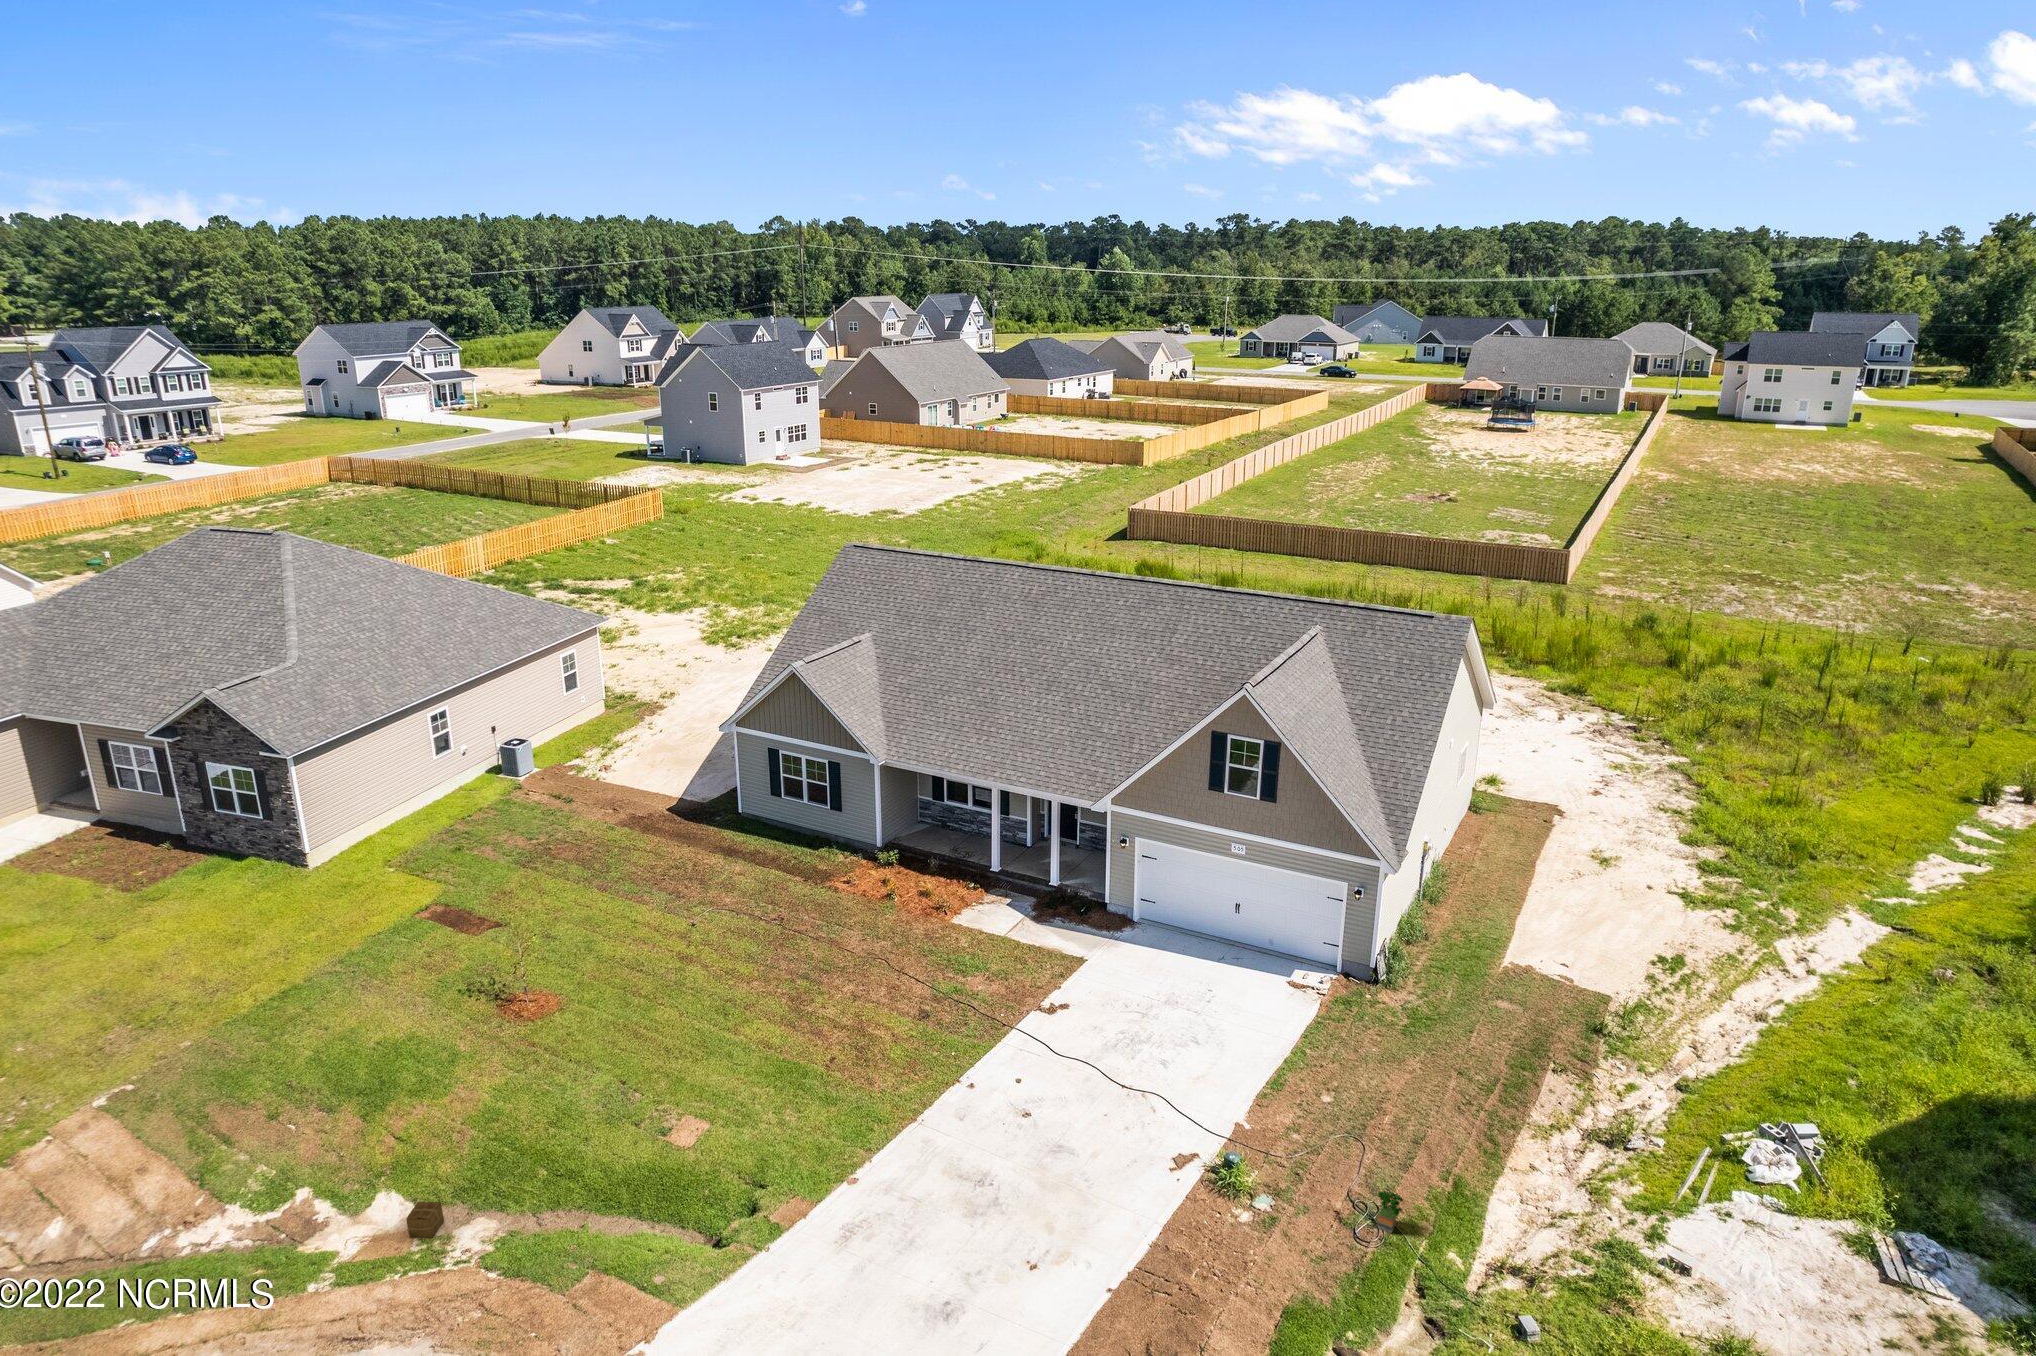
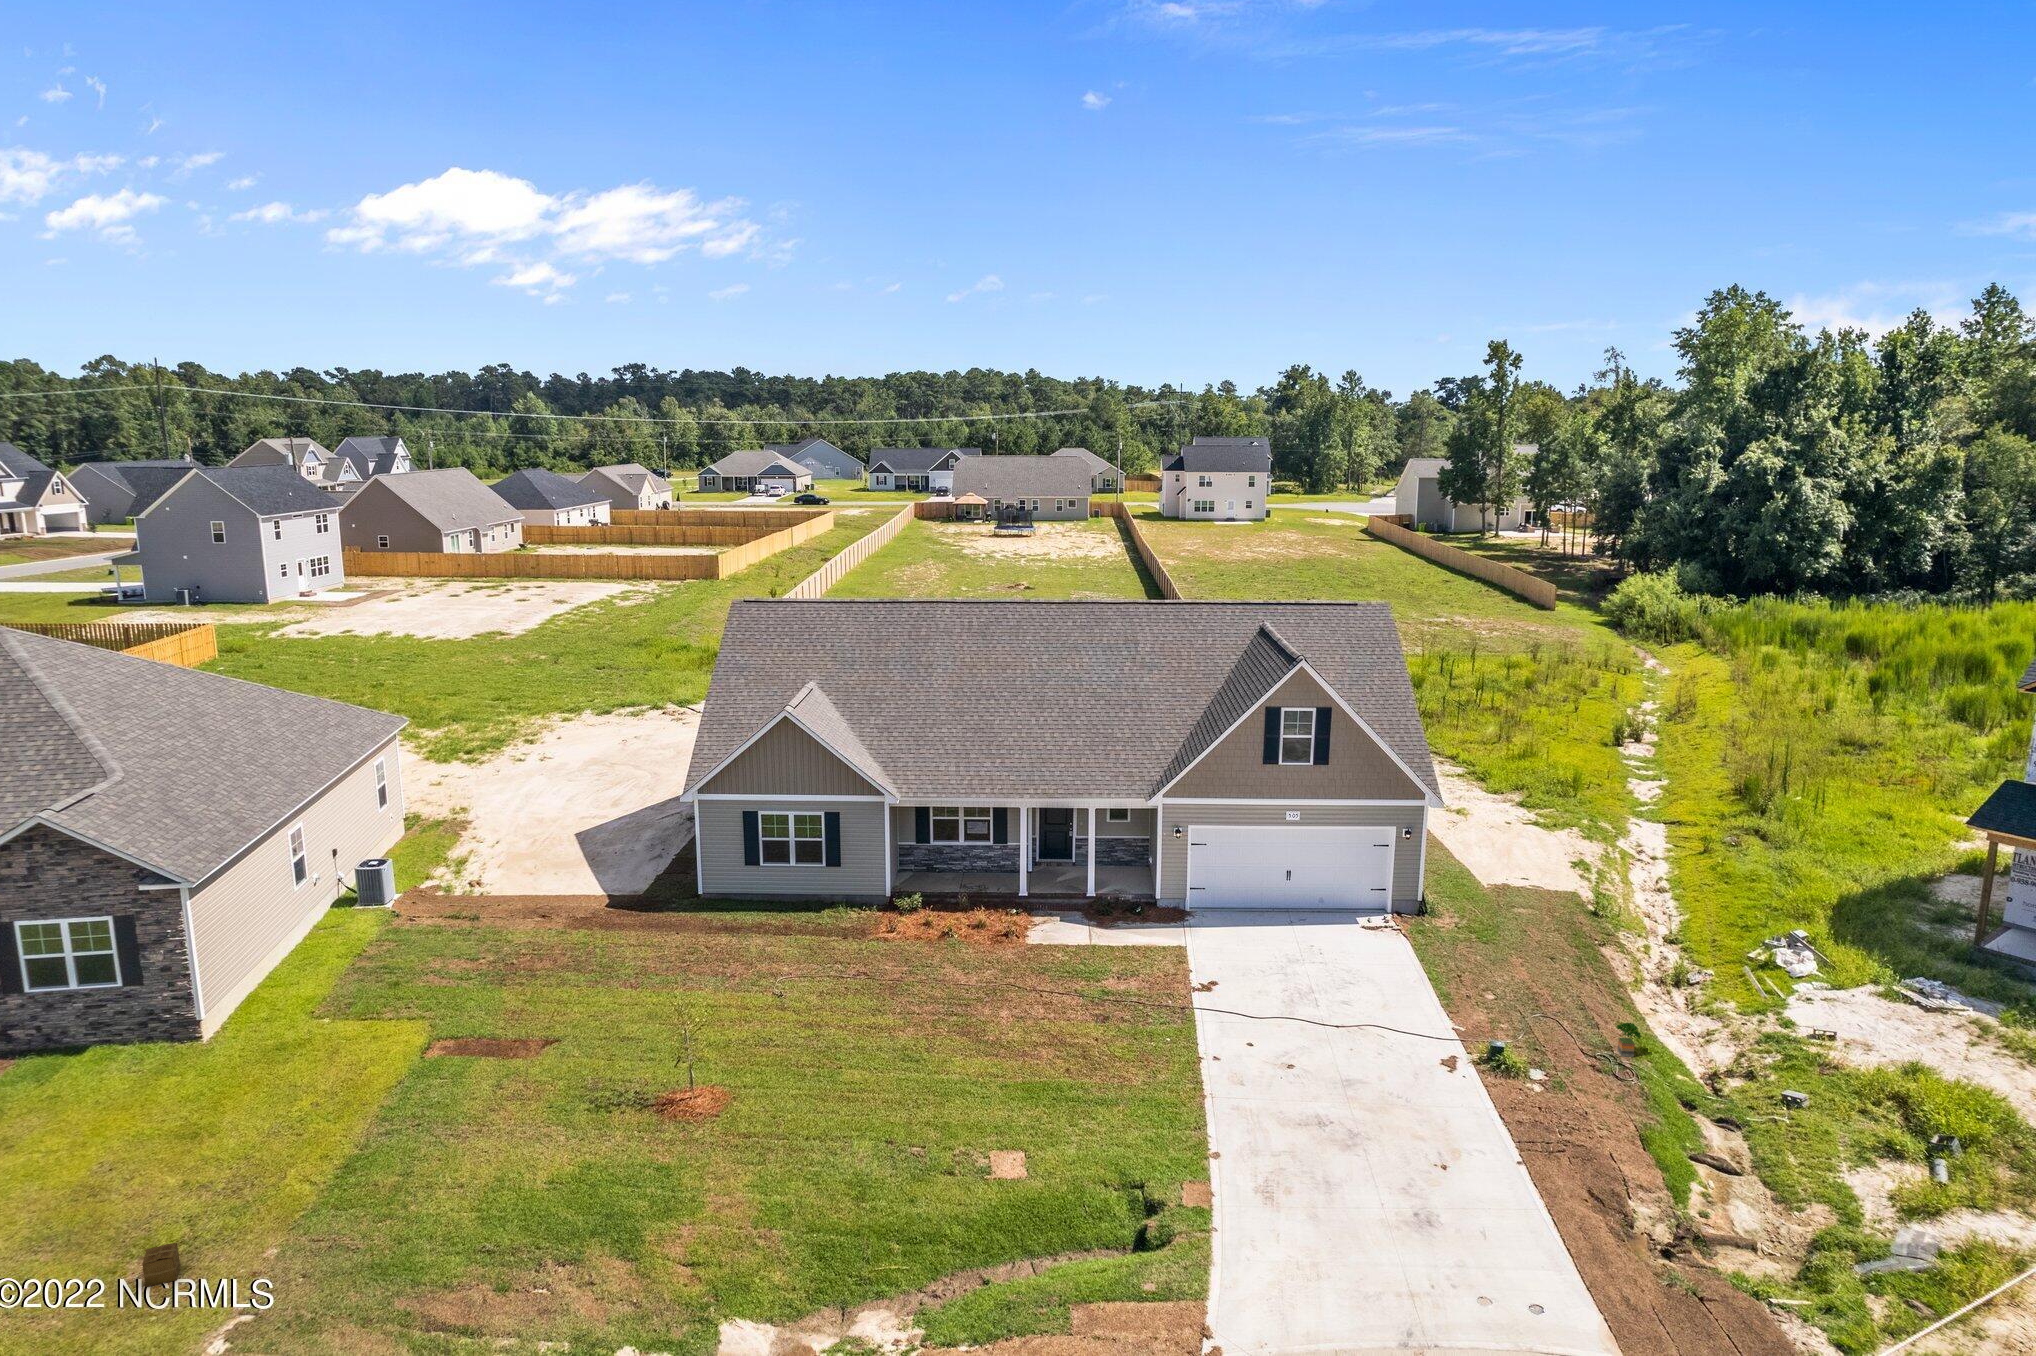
cardboard box: present [406,1202,444,1238] -> present [142,1243,180,1287]

